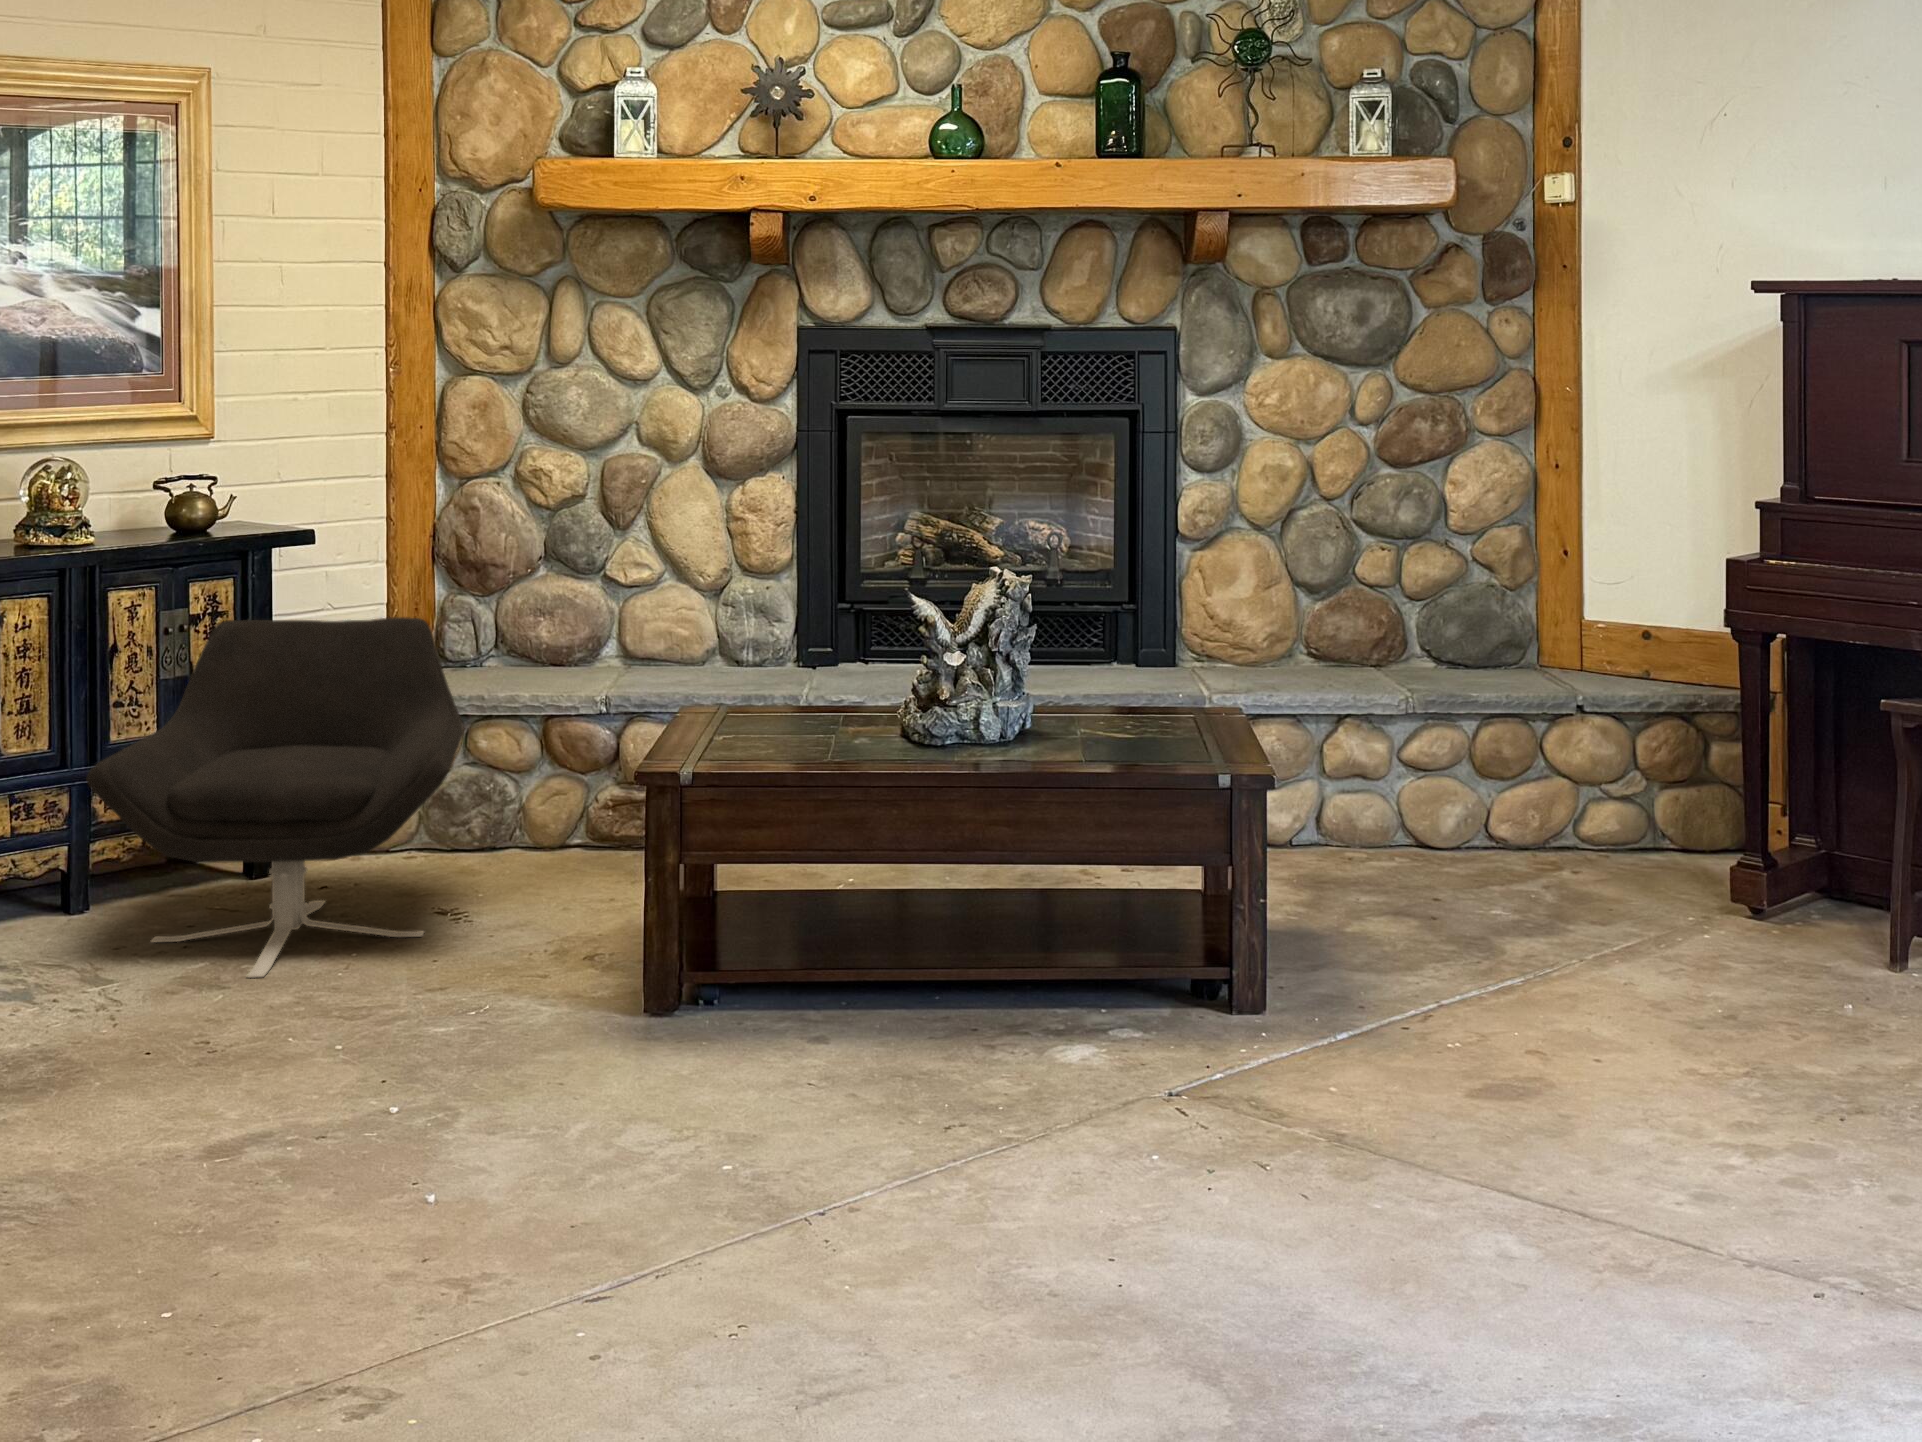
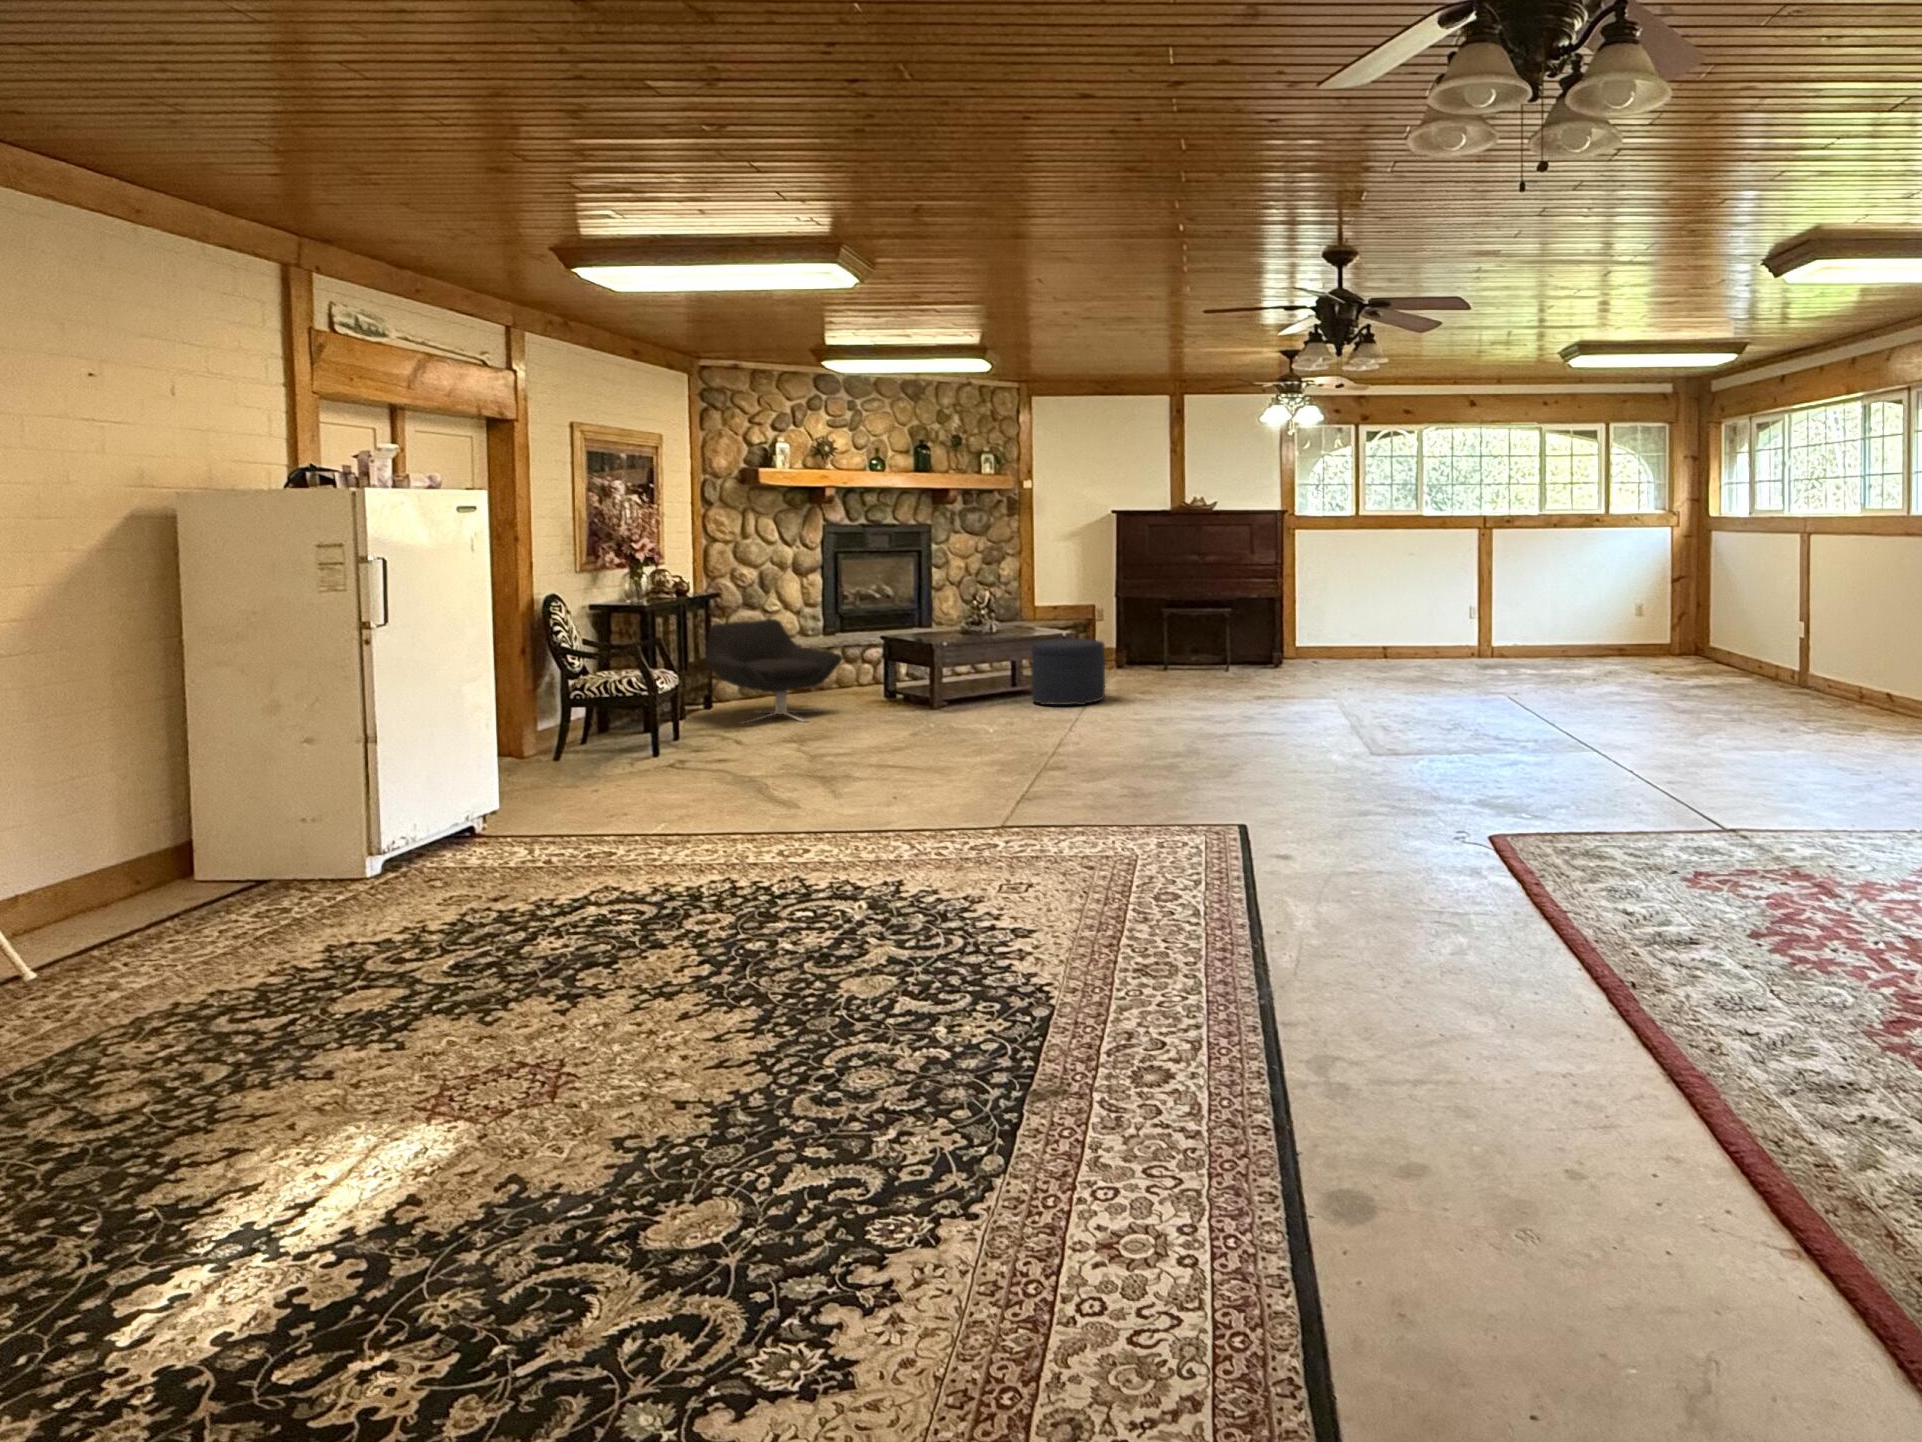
ottoman: none [926,806,1233,1123] -> present [1031,639,1105,705]

